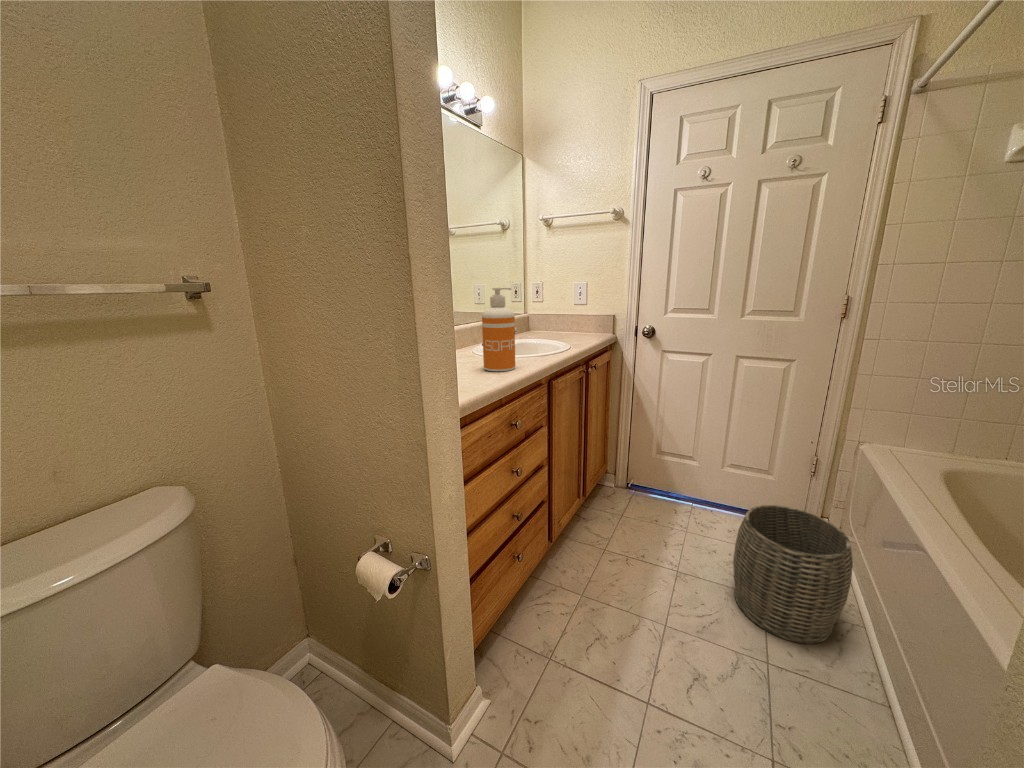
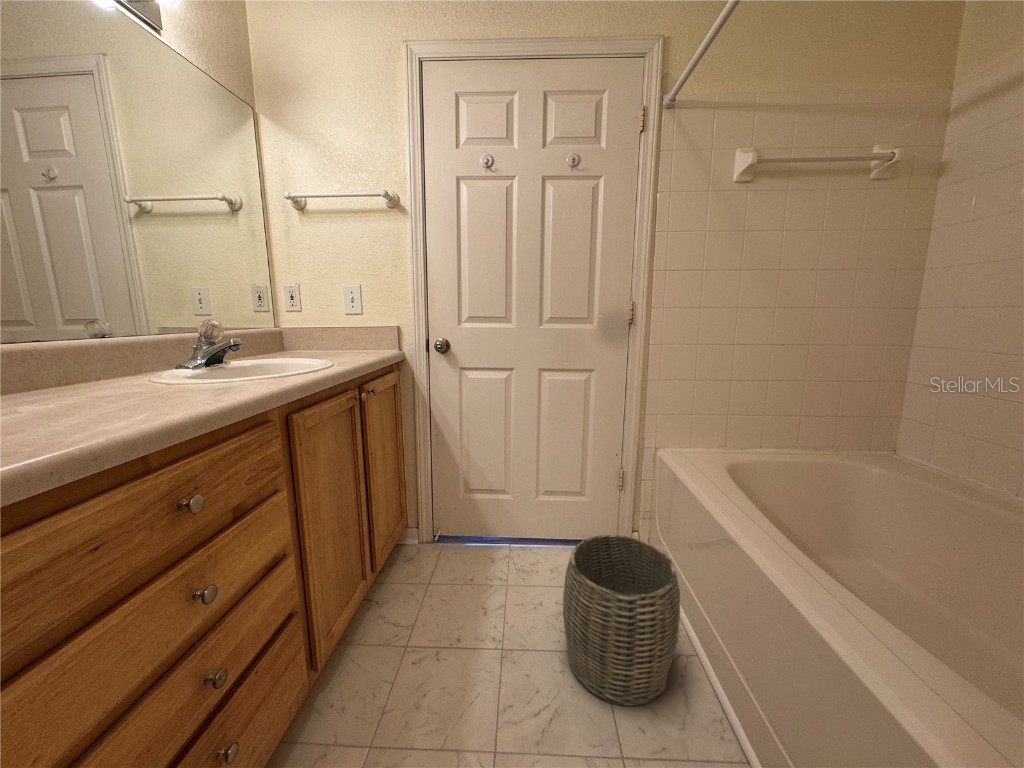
soap dispenser: present [482,287,515,372] -> none [105,246,200,408]

